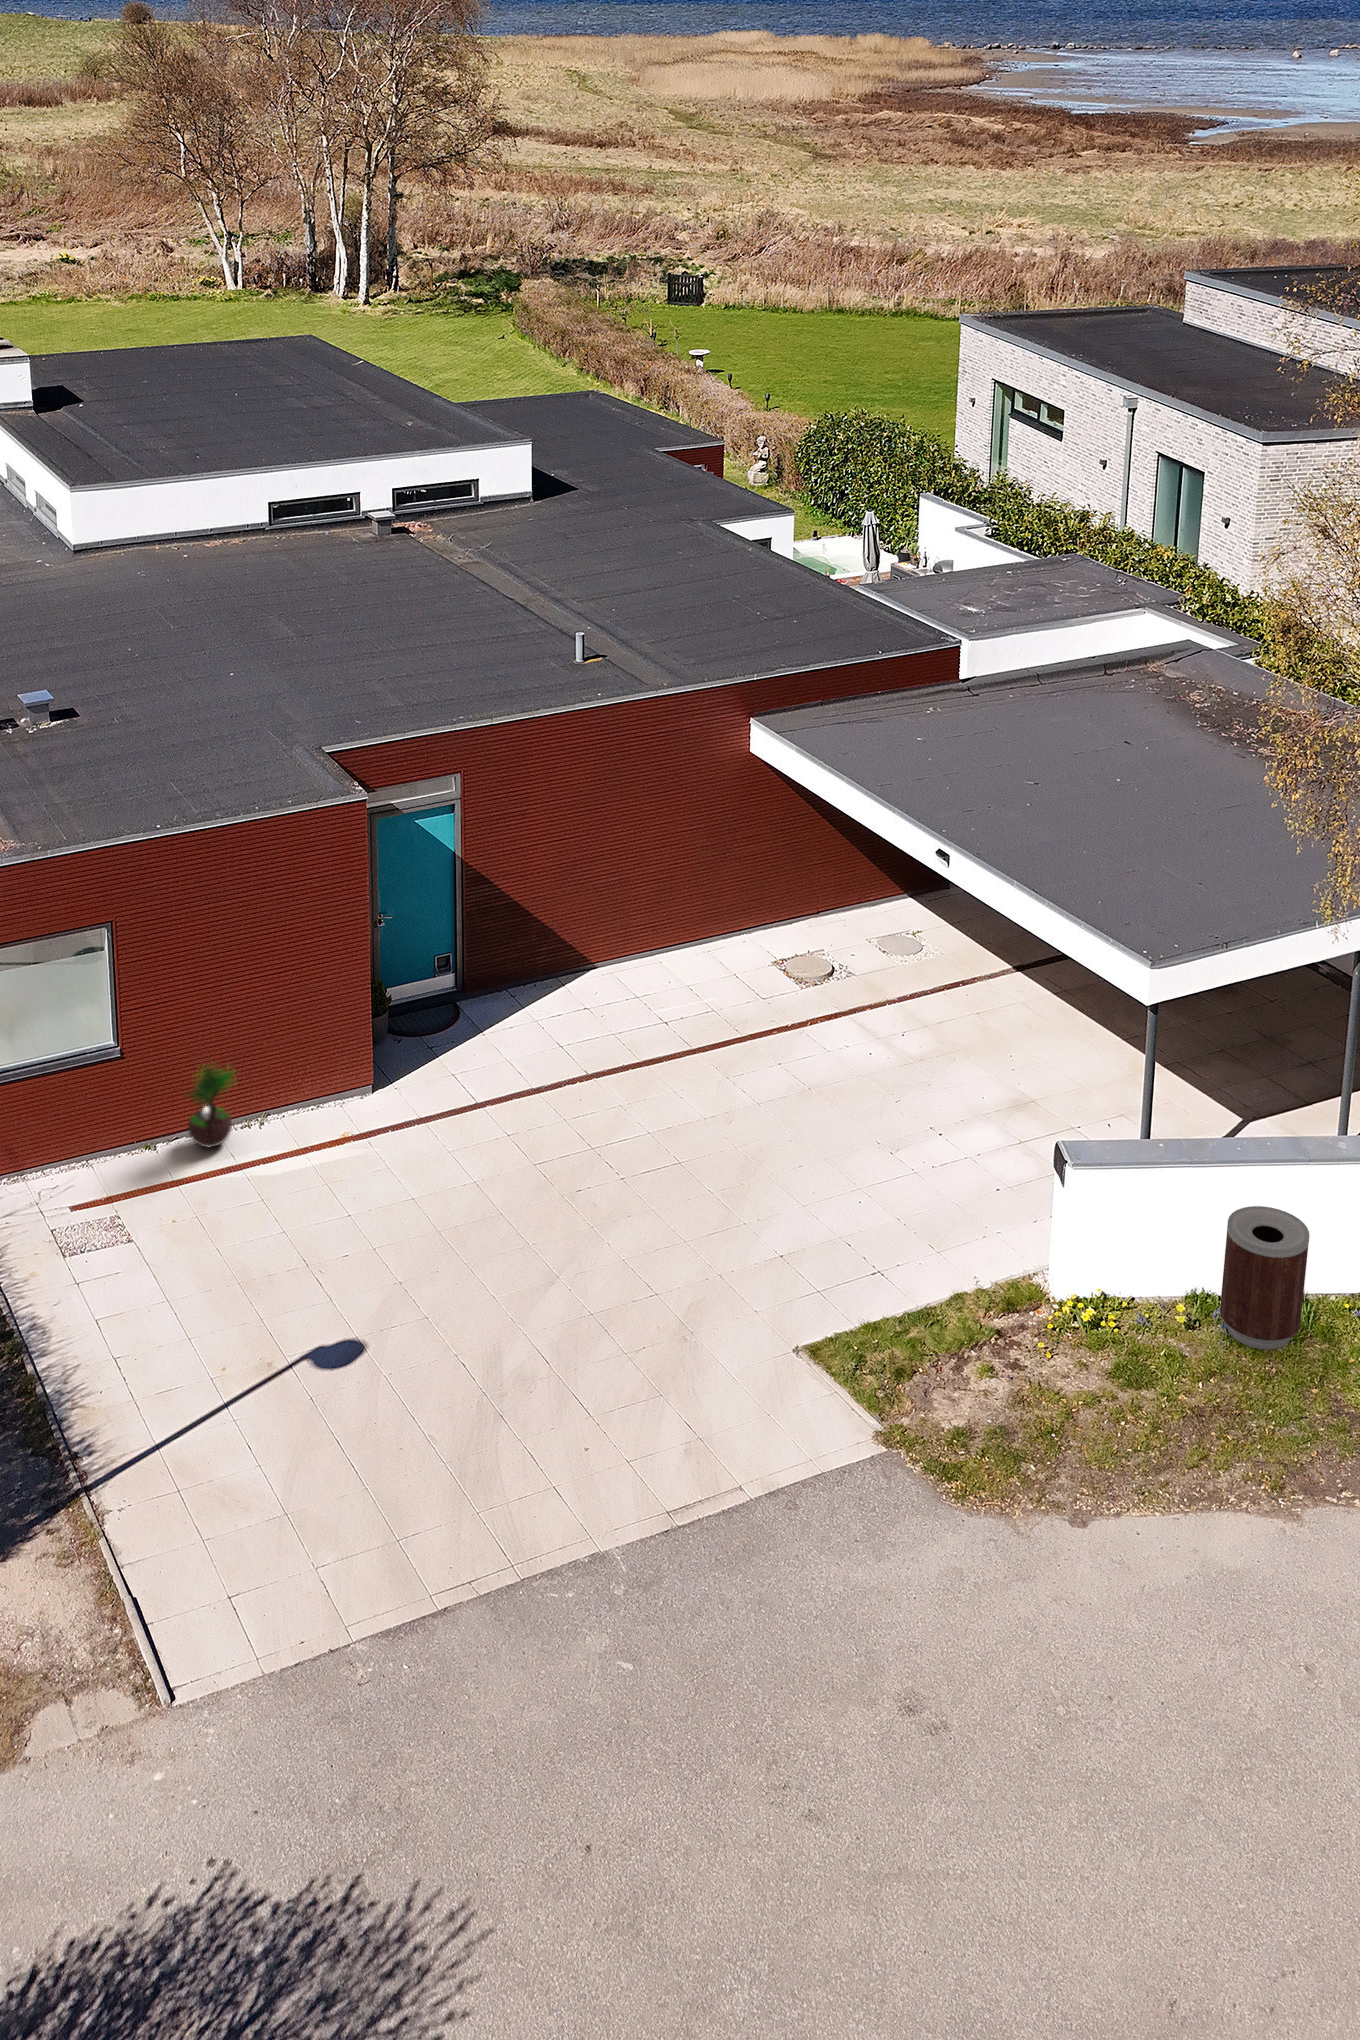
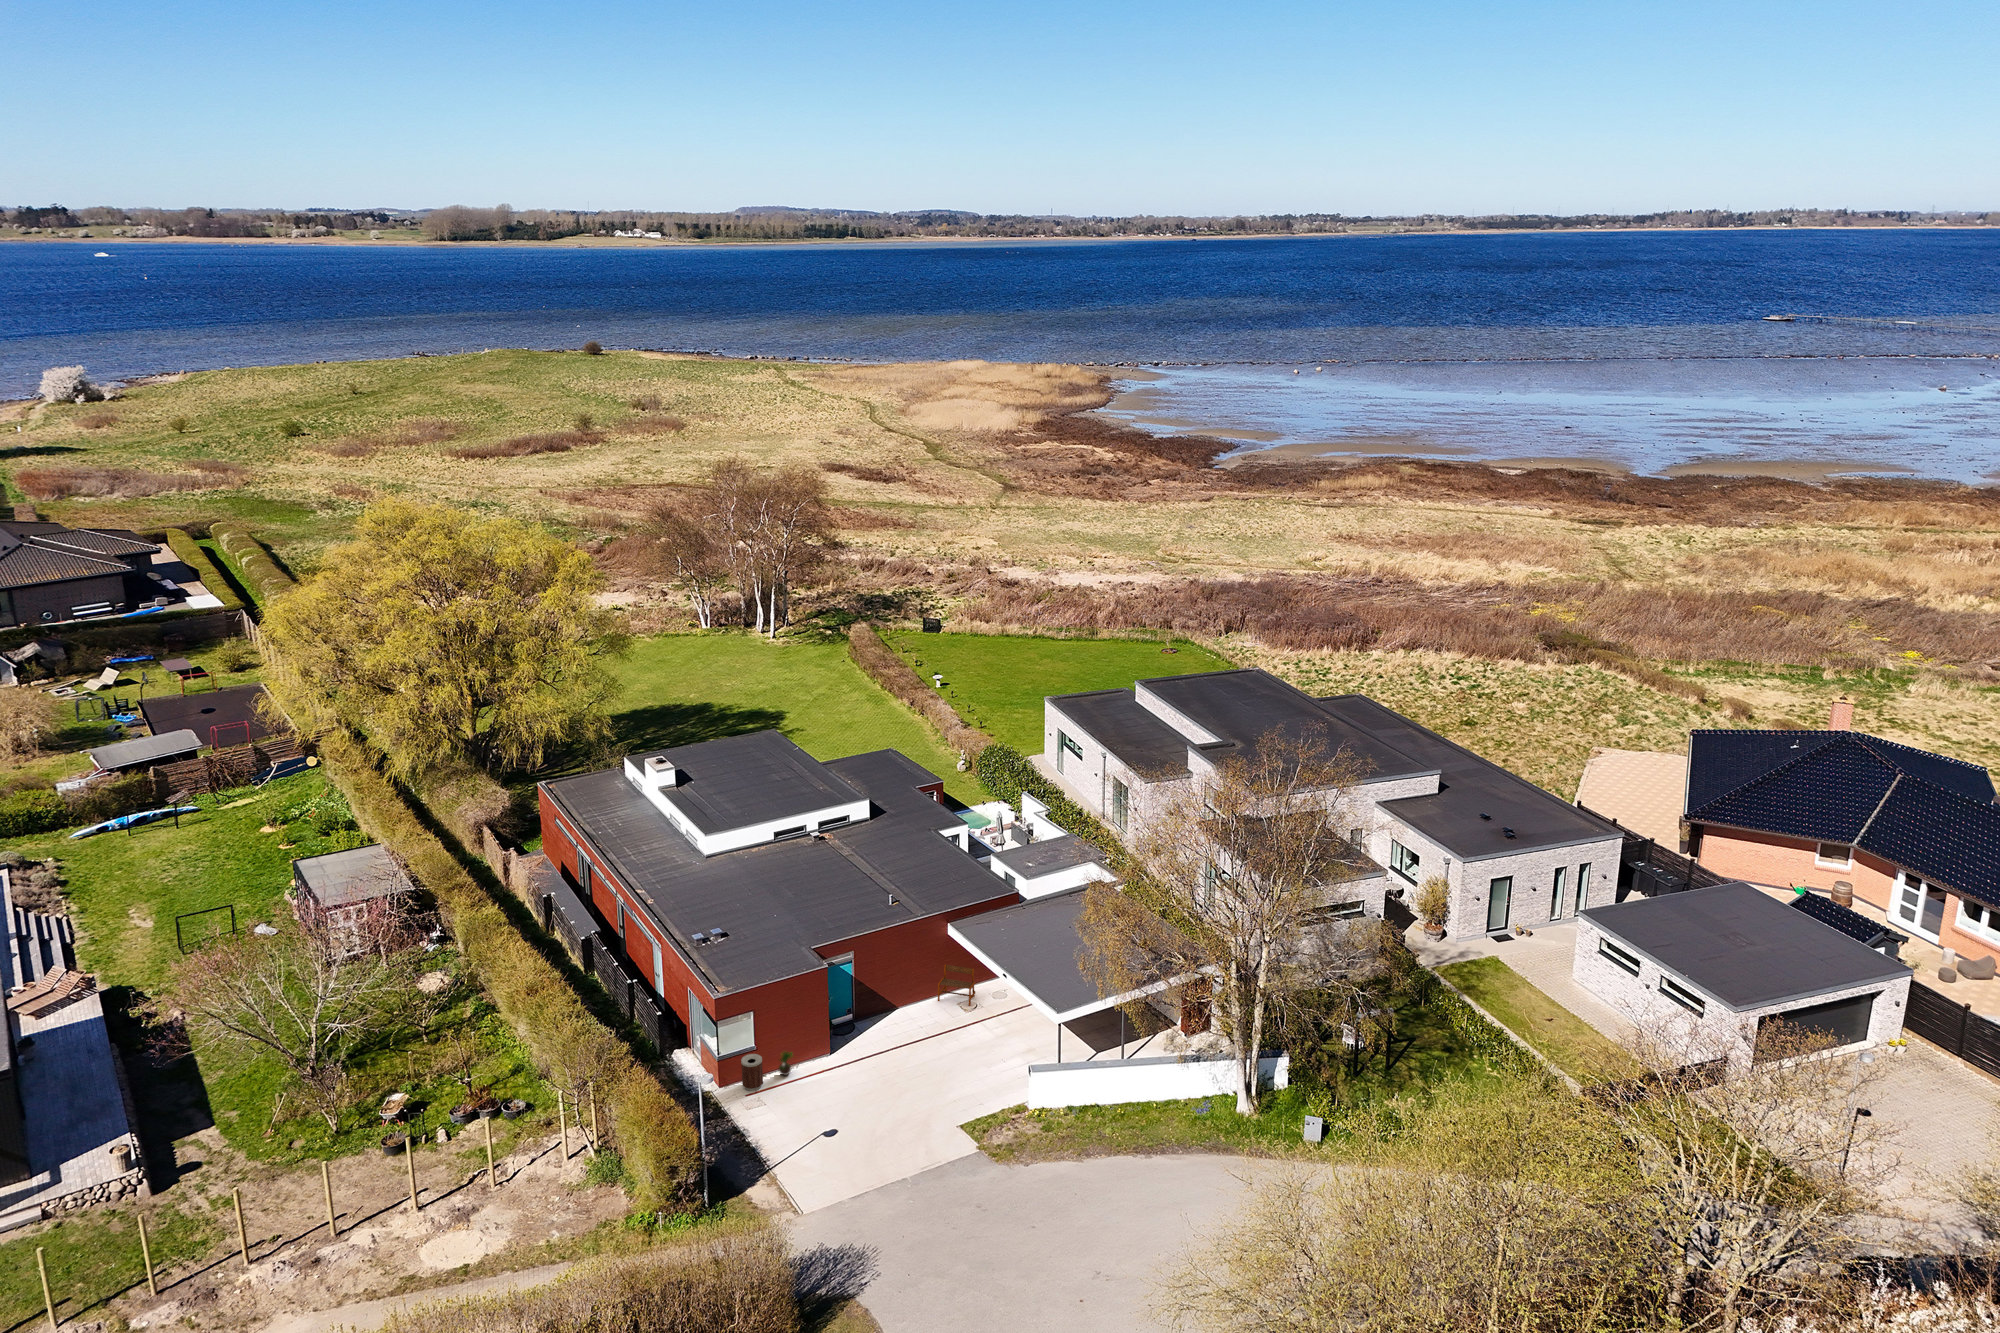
bench: none [716,841,833,968] -> present [938,964,976,1006]
trash can: present [1220,1206,1310,1350] -> present [741,1054,763,1091]

